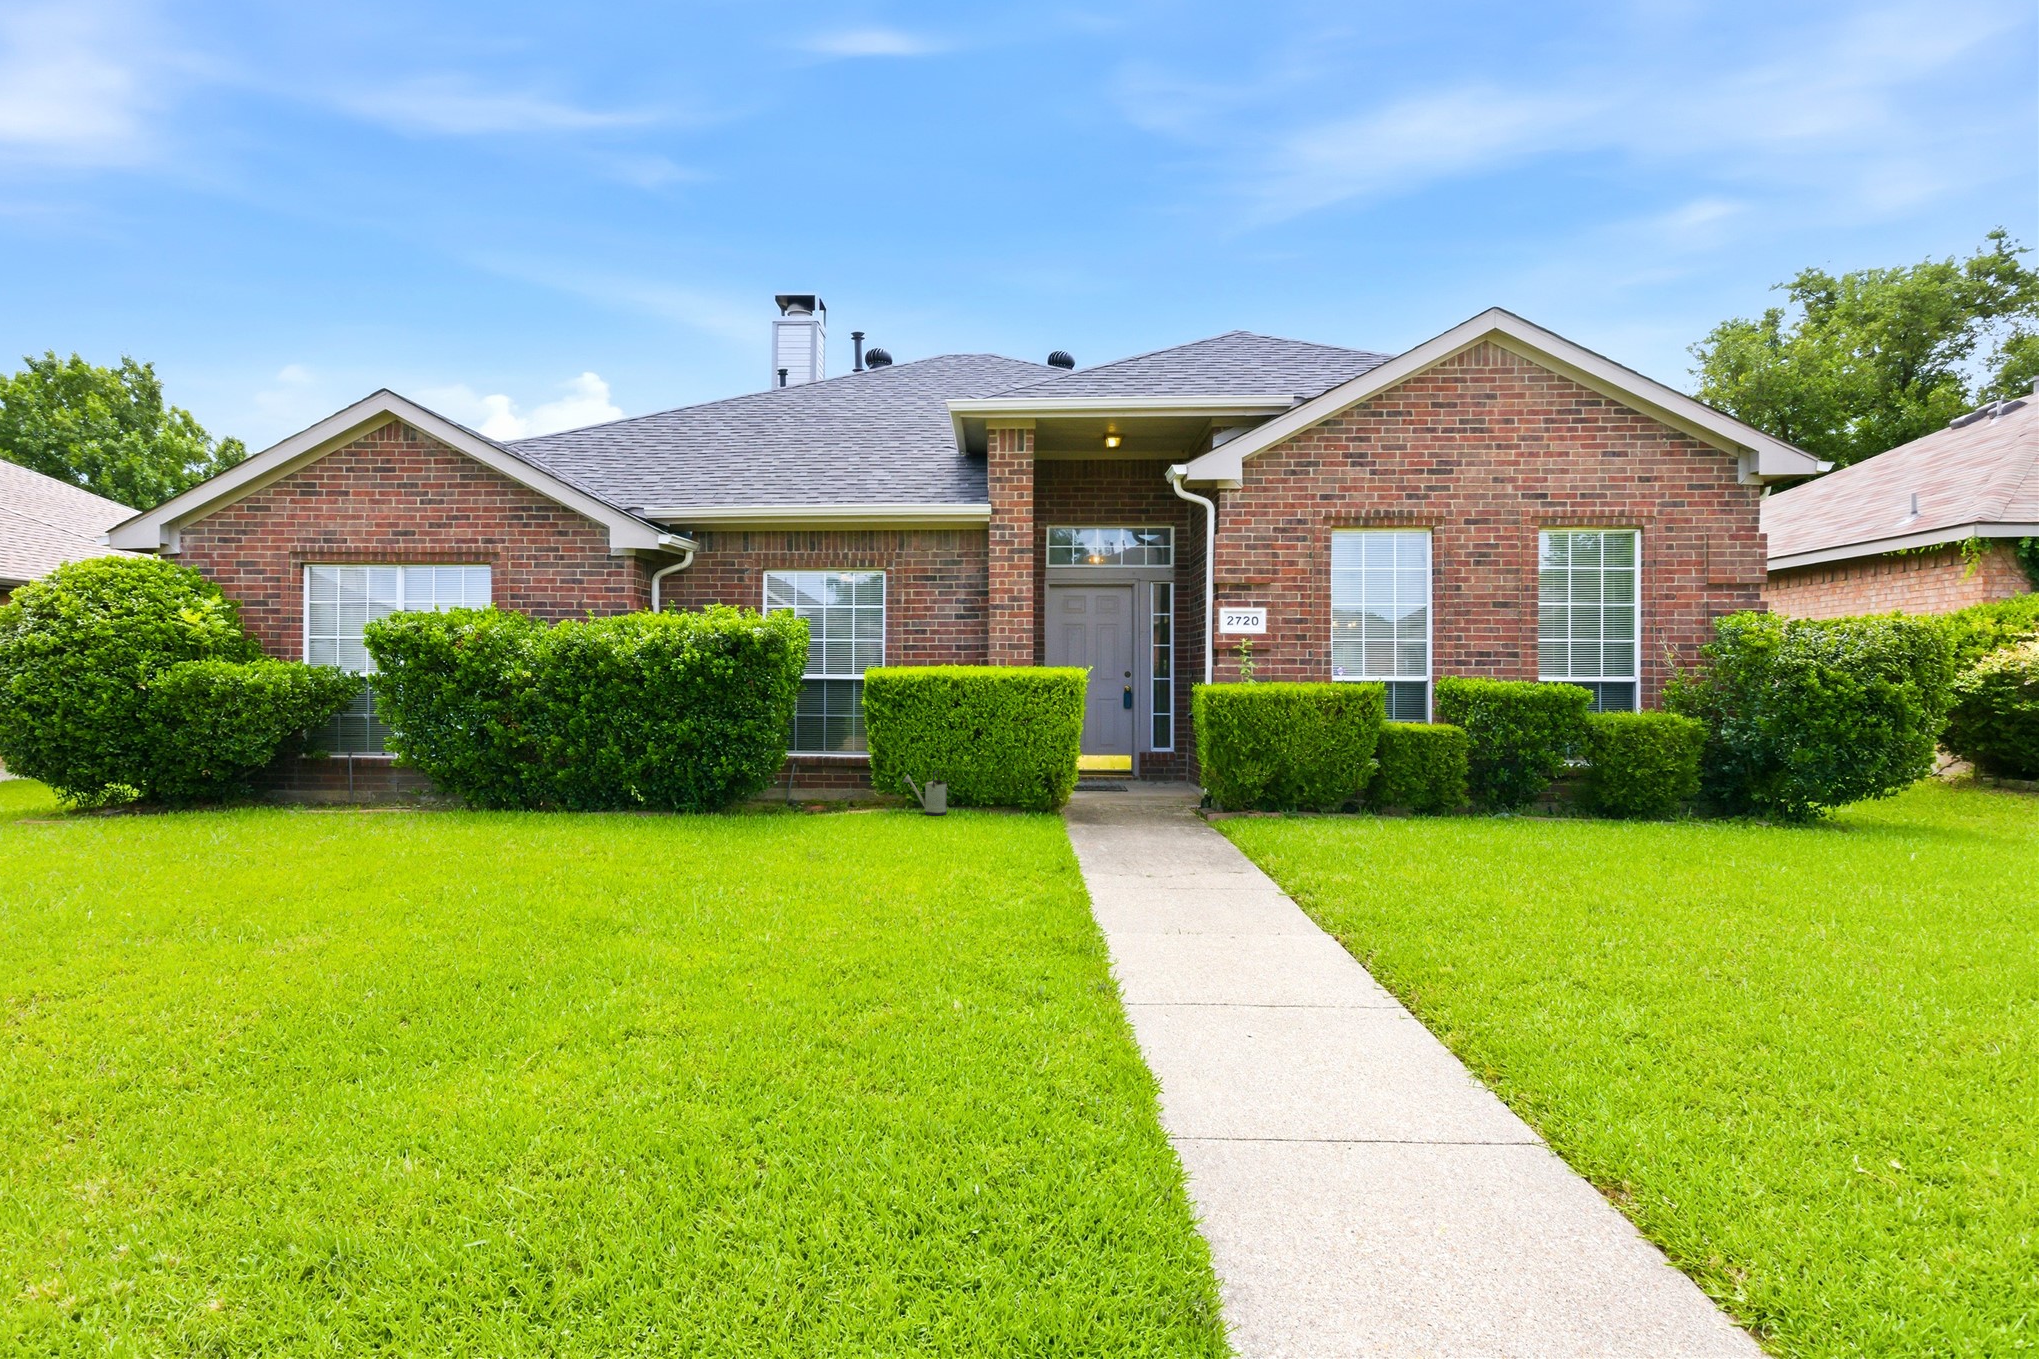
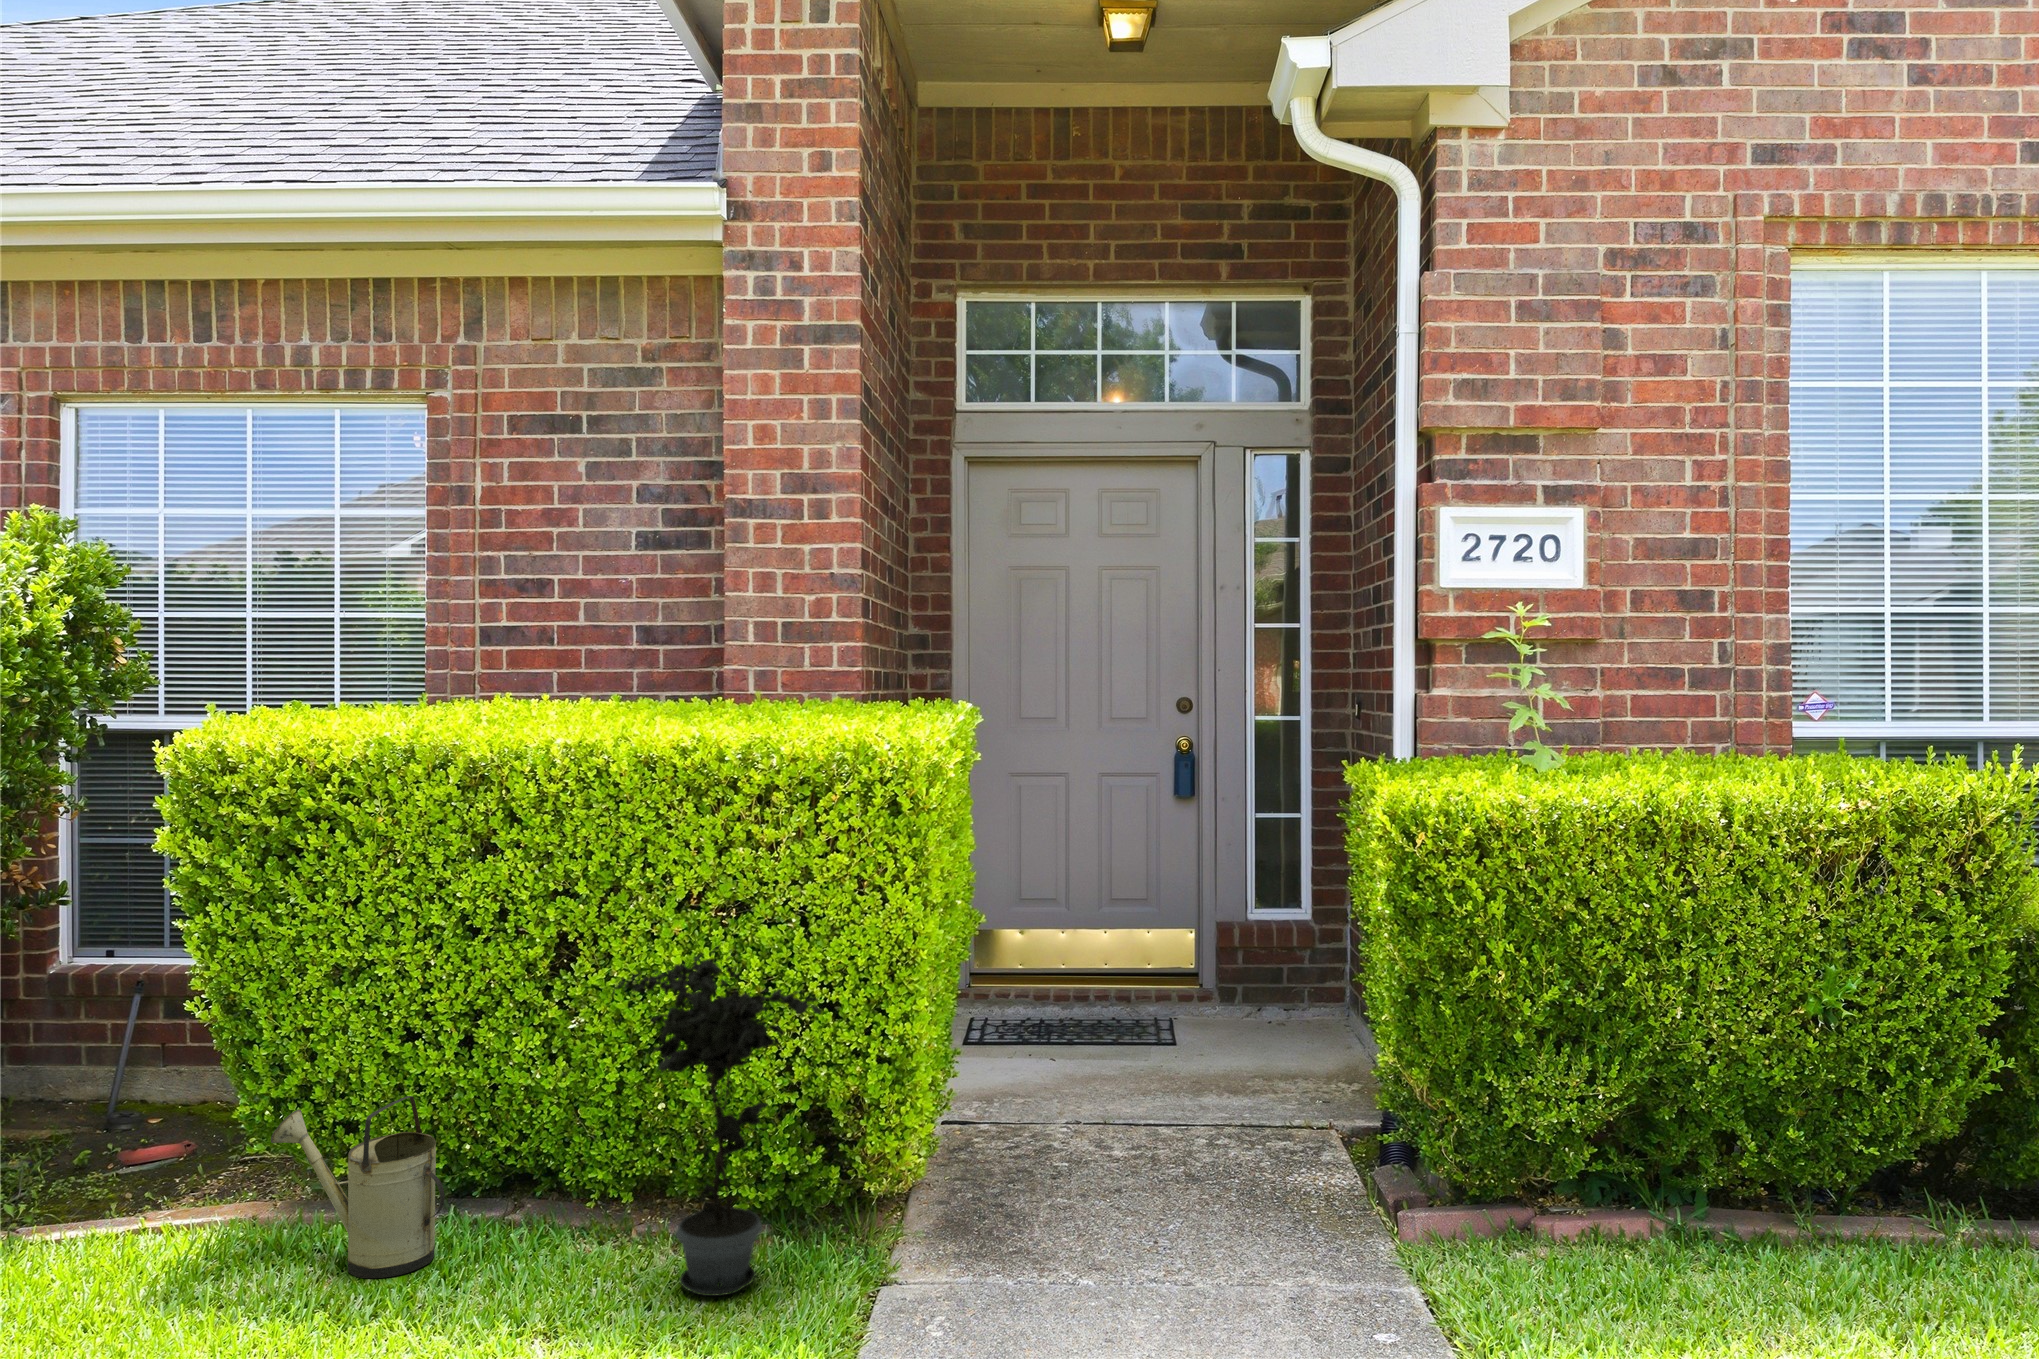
potted plant: none [998,726,1058,819] -> present [612,946,822,1296]

